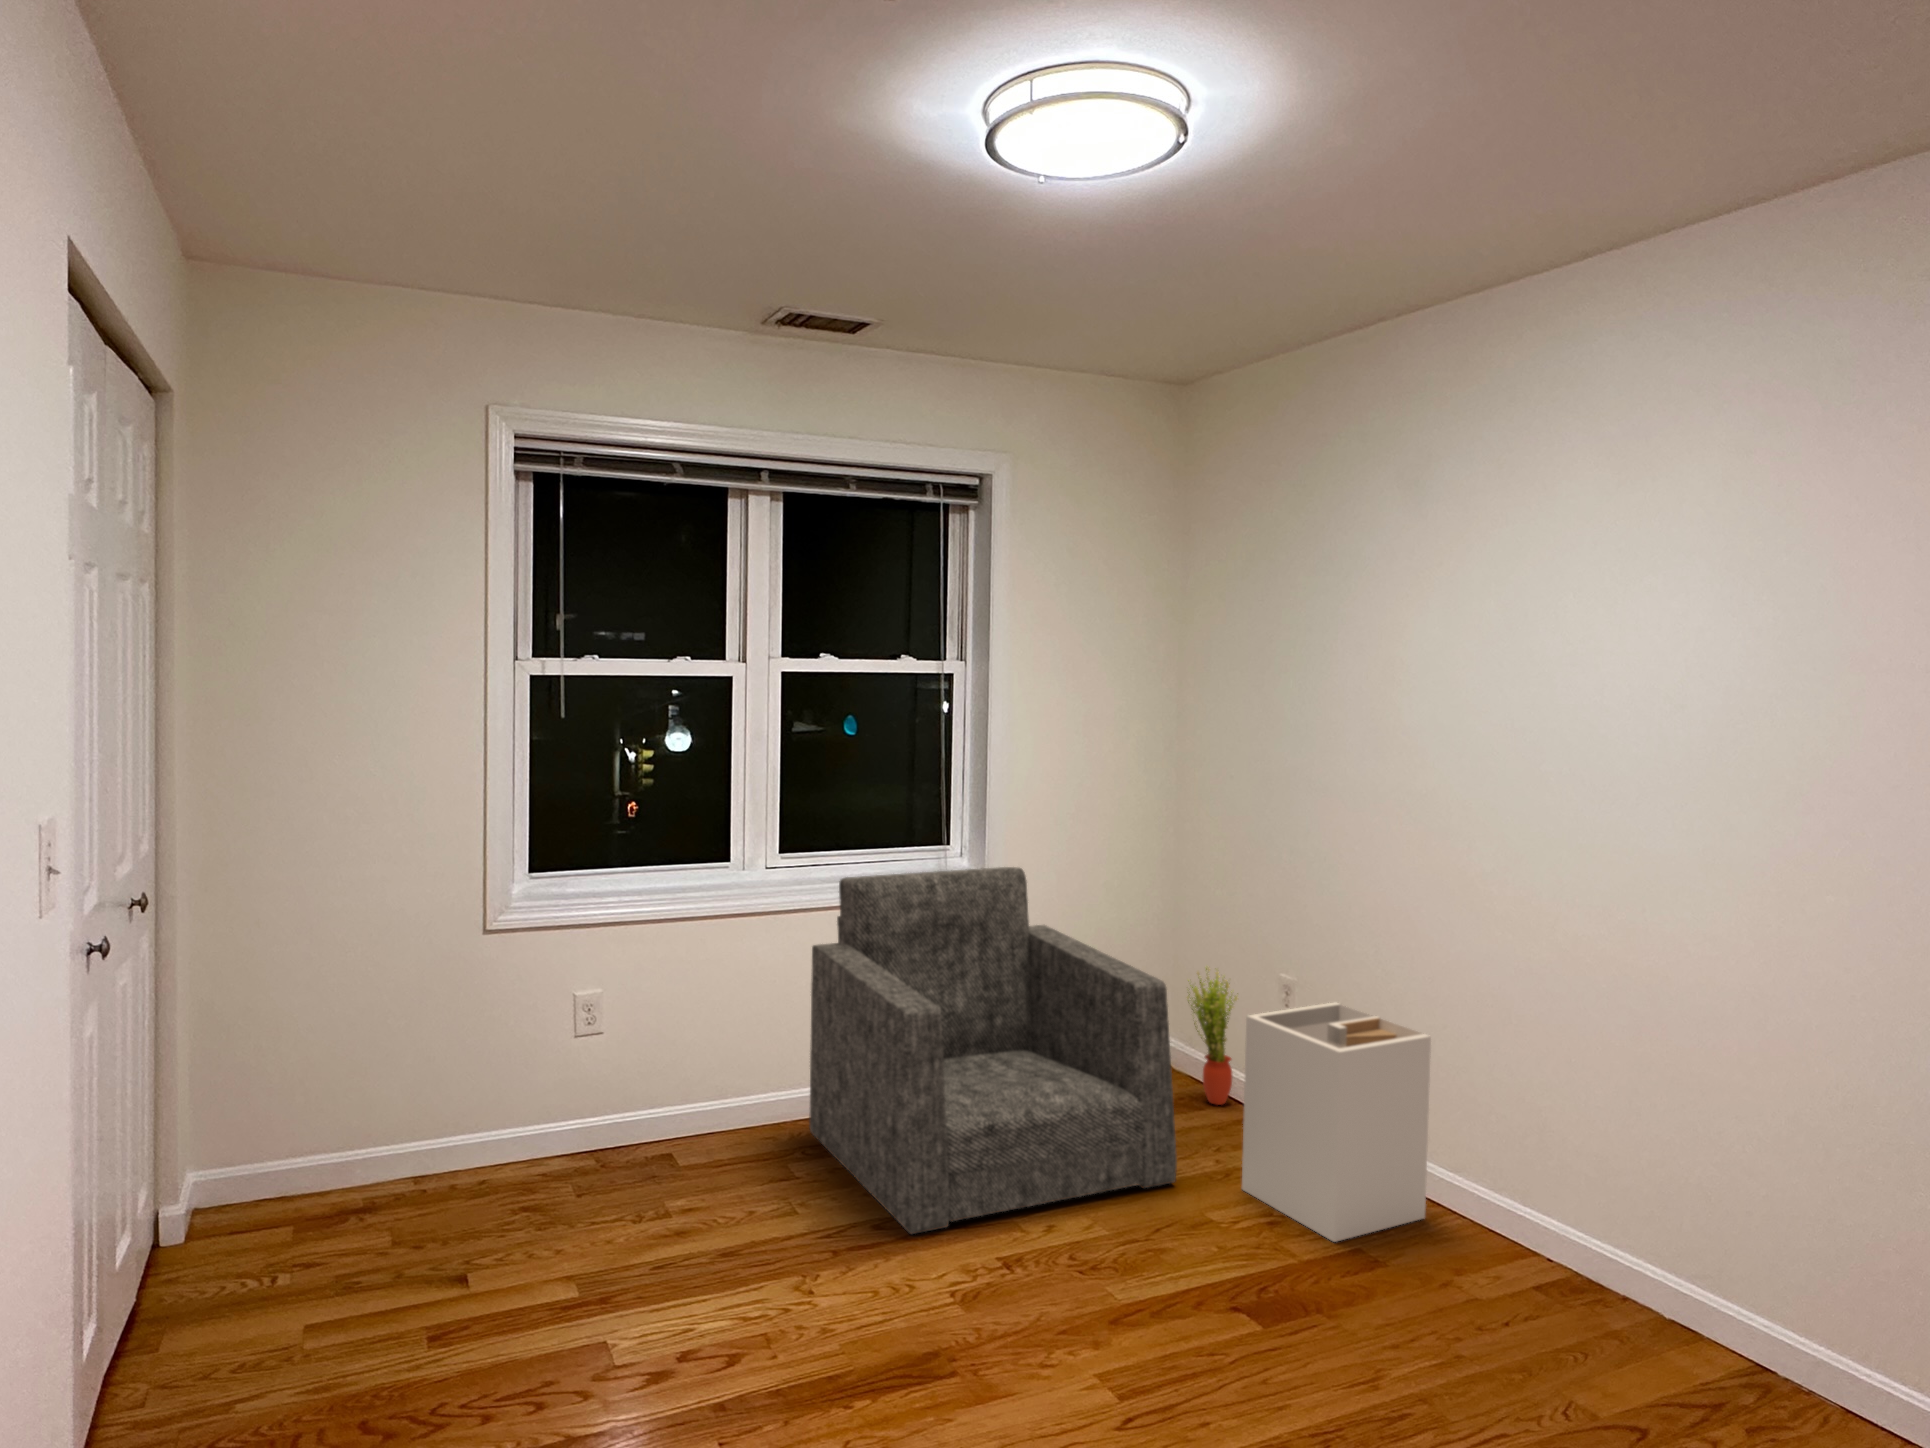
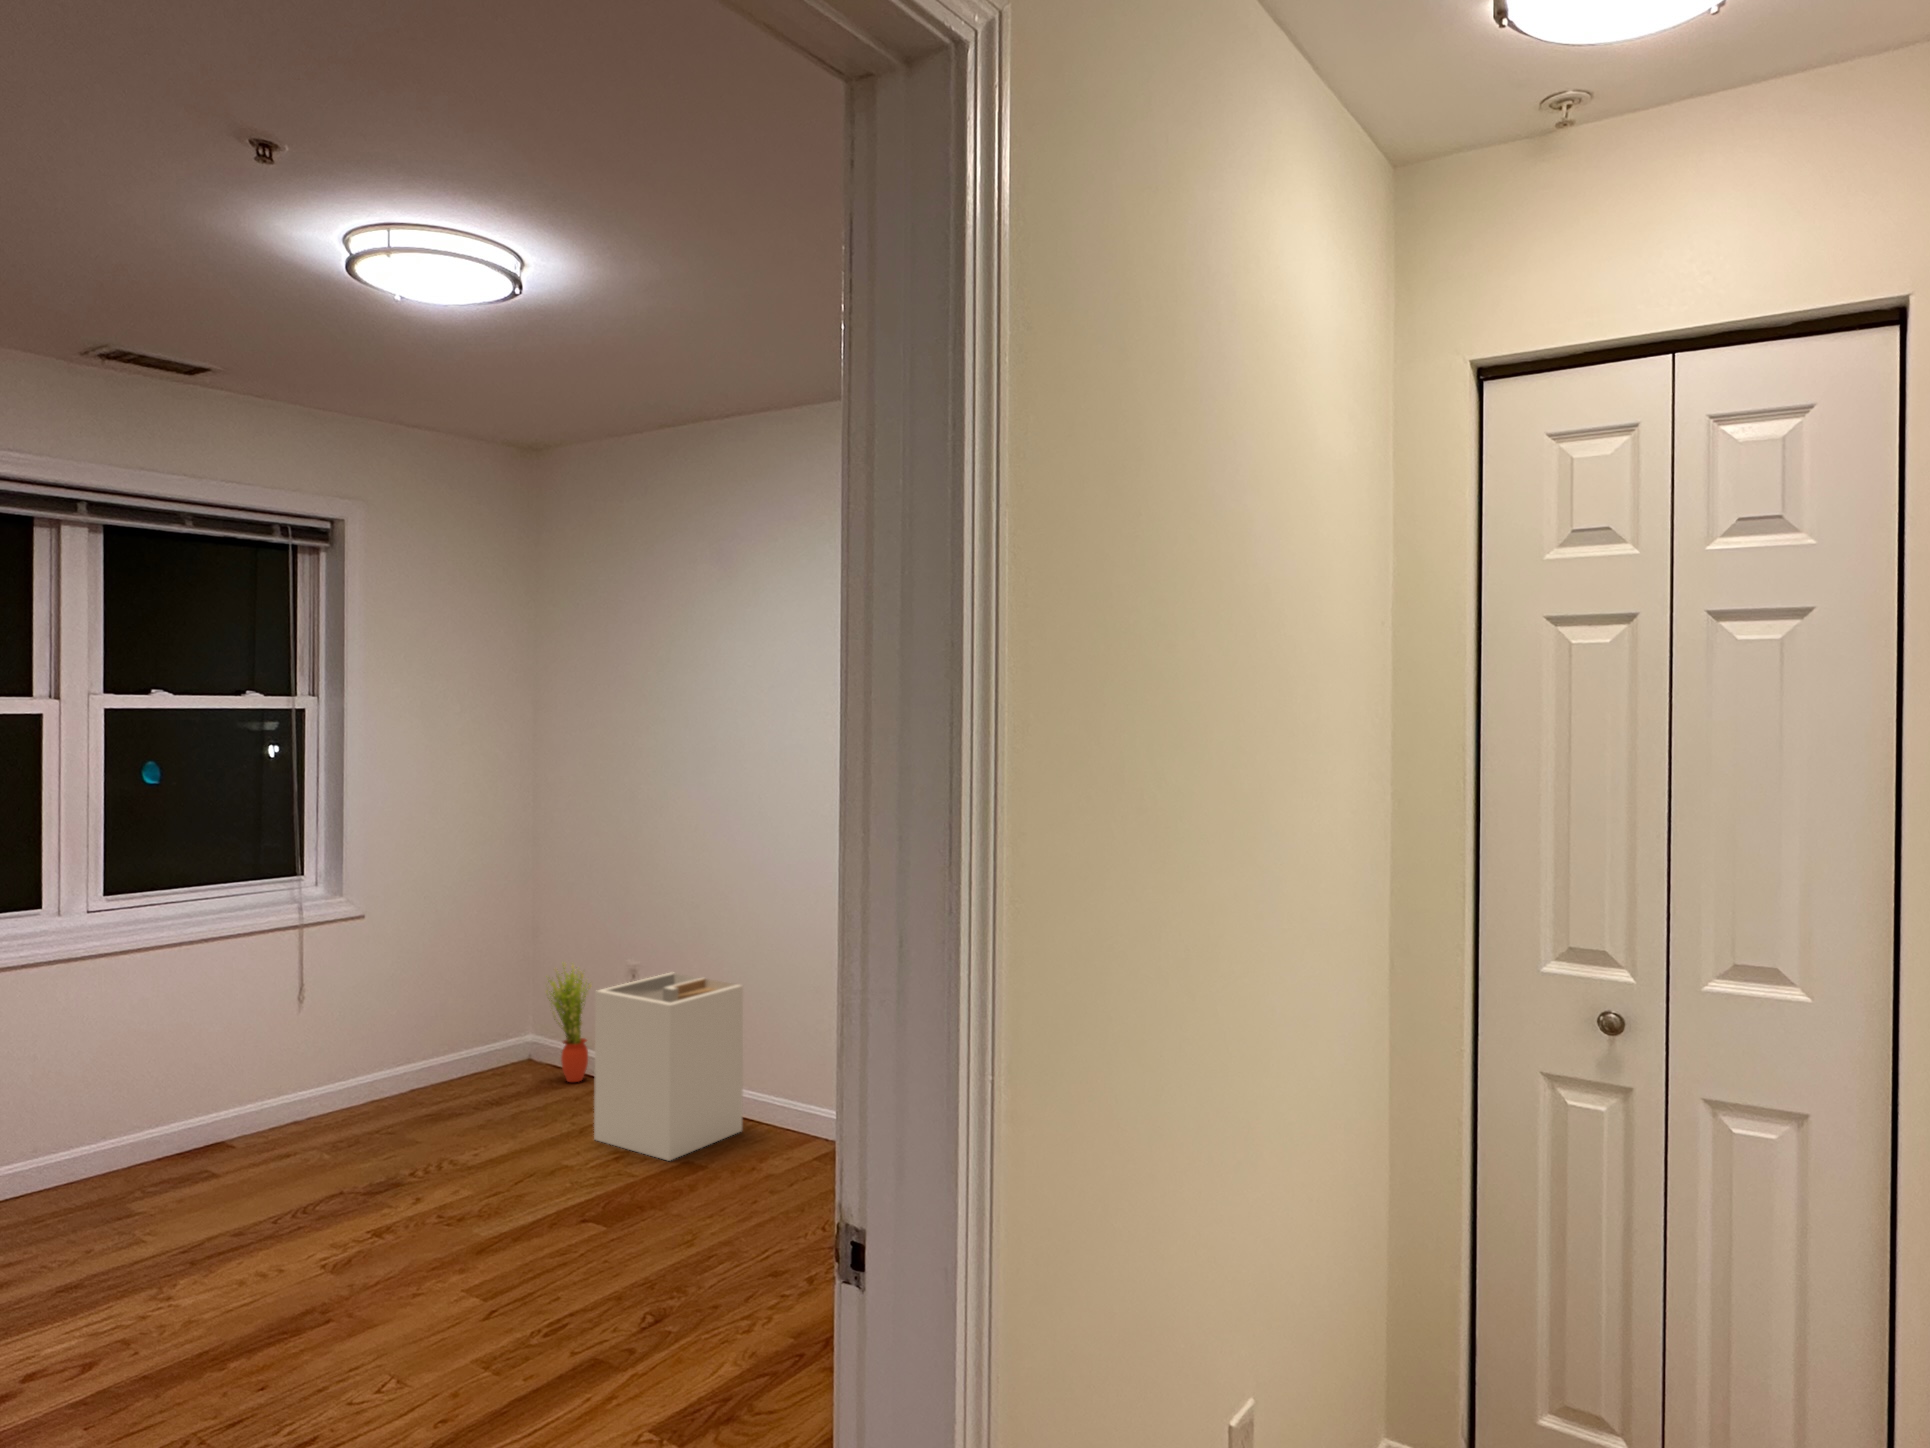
armchair: present [809,867,1177,1234] -> none [148,889,536,1233]

